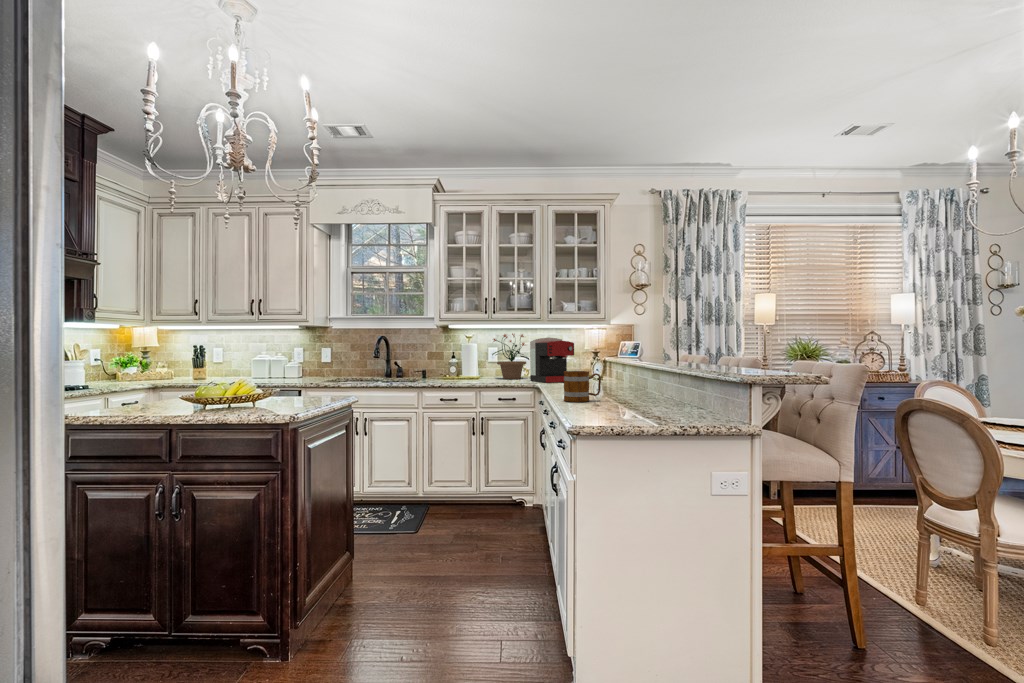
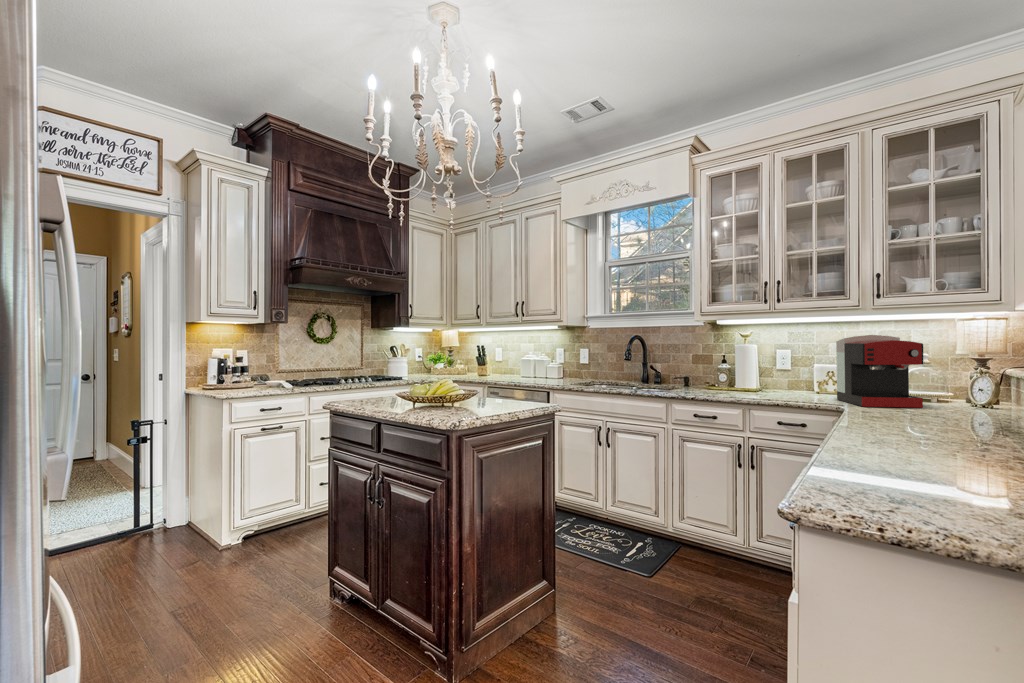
potted plant: present [492,334,529,379] -> none [776,328,840,394]
mug: present [564,371,601,402] -> none [854,407,956,476]

